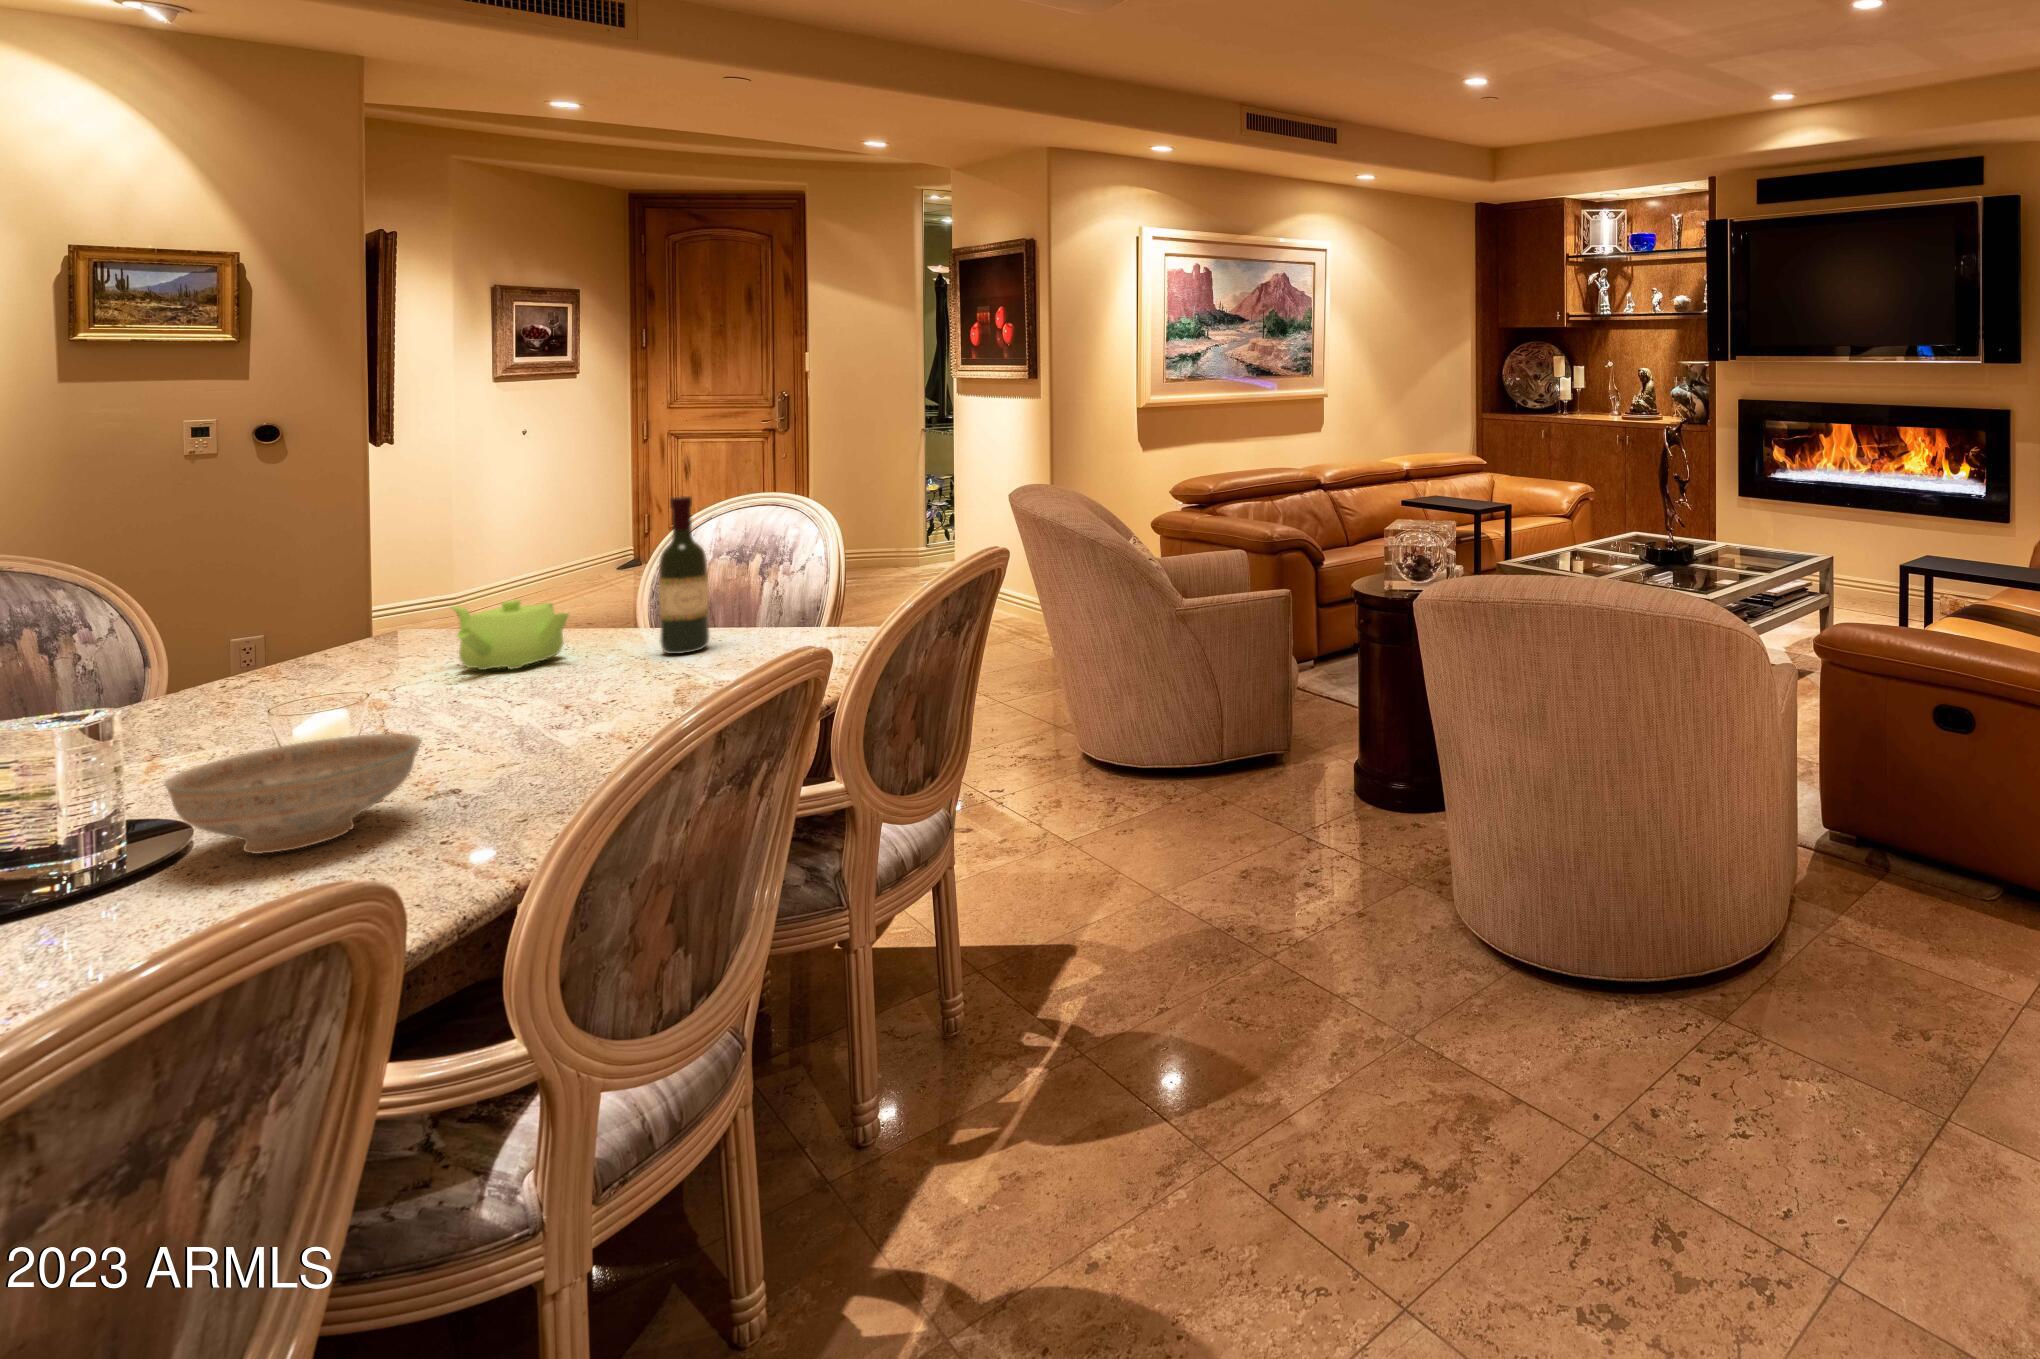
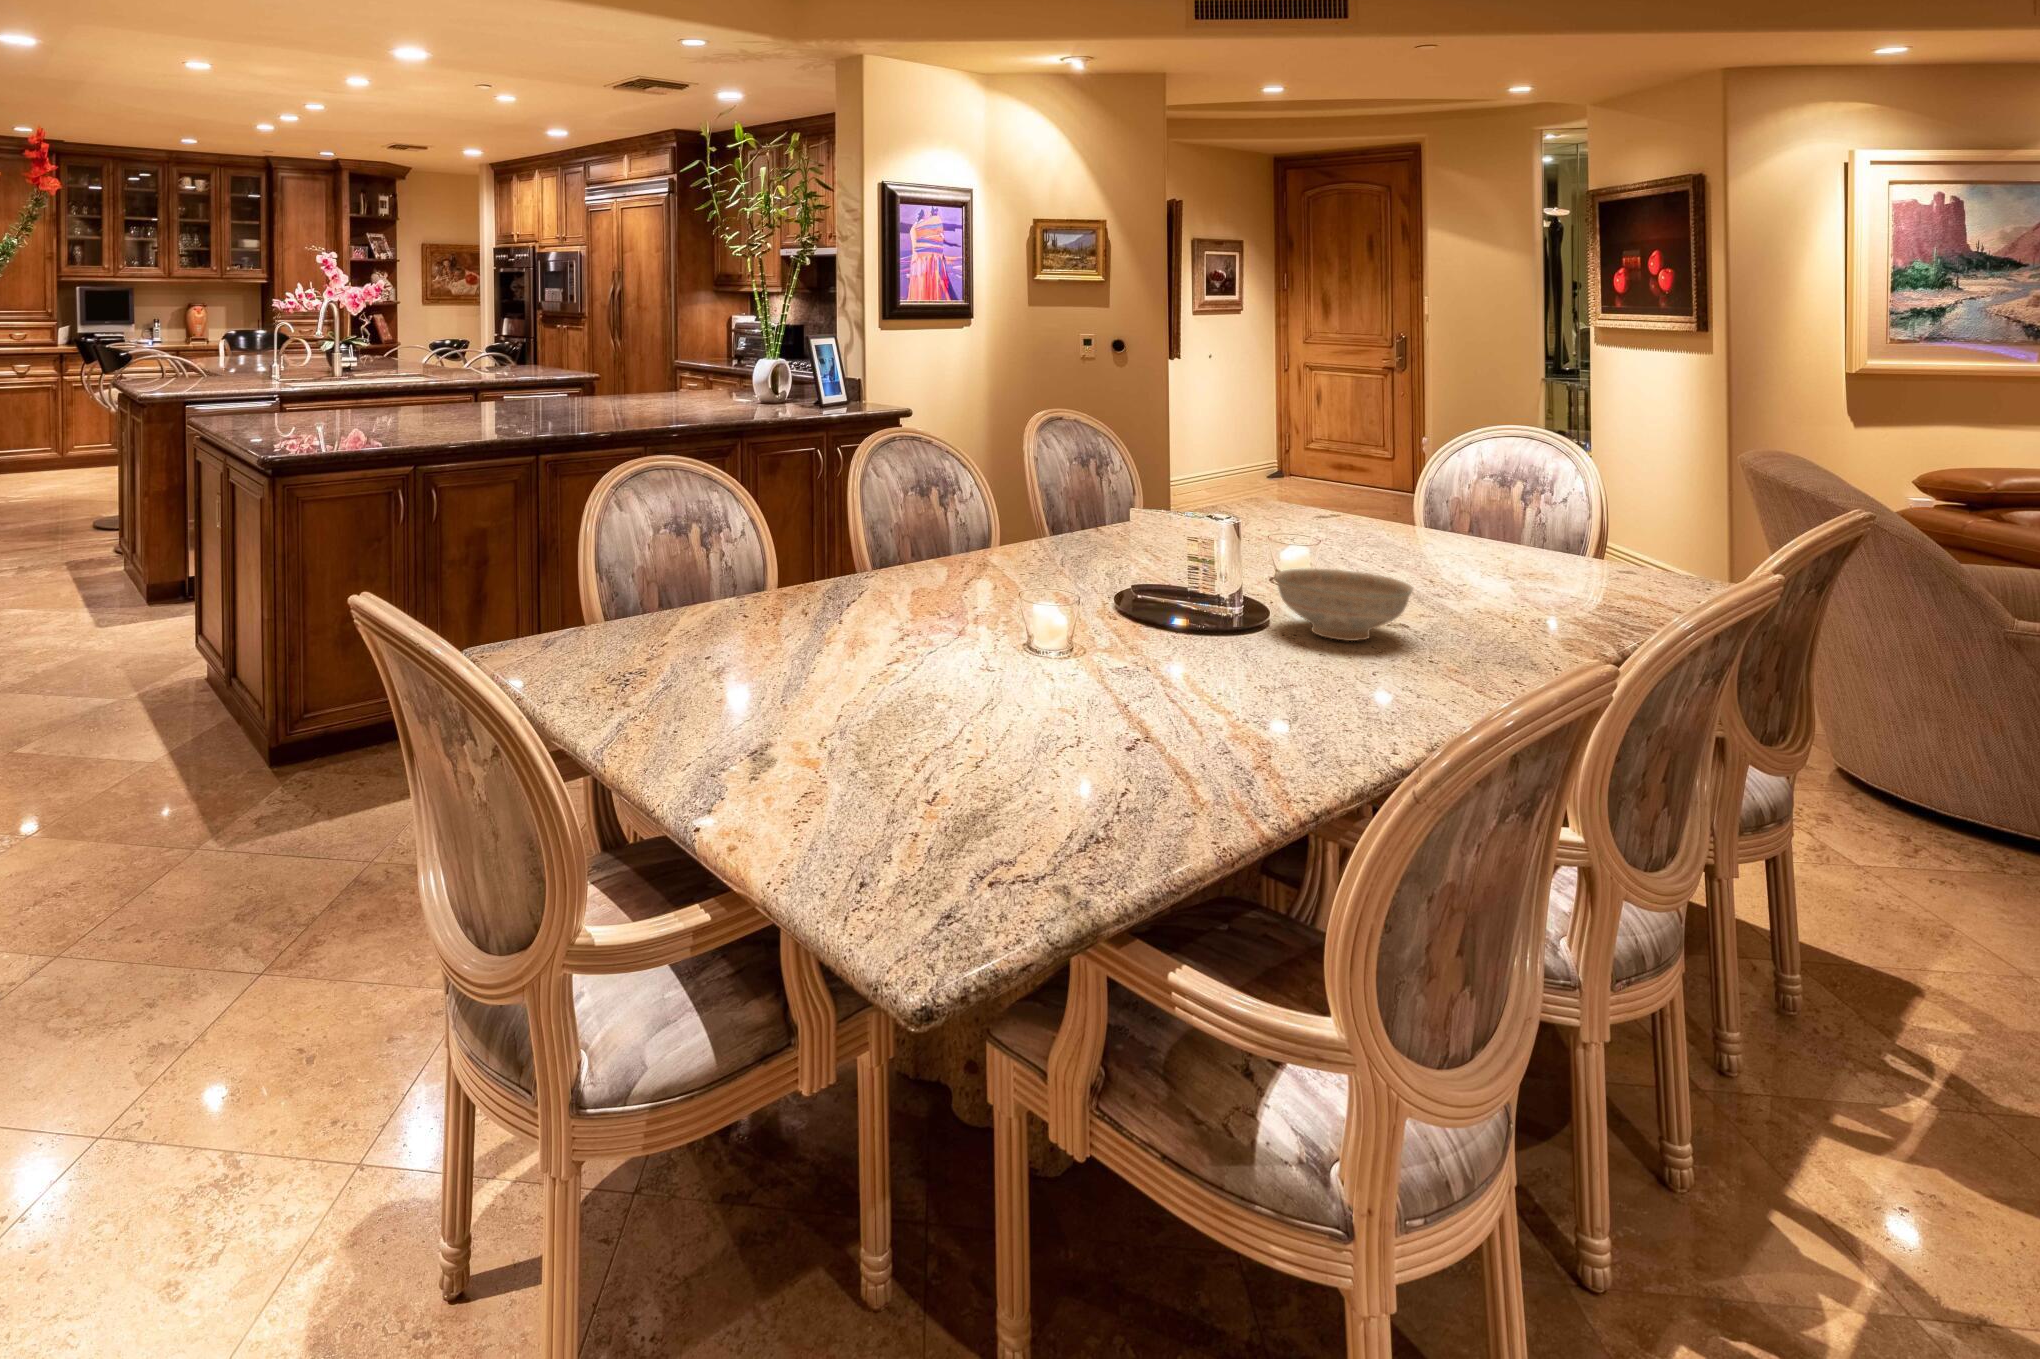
wine bottle: present [659,496,709,654] -> none [1477,425,1518,558]
teapot: present [451,600,569,670] -> none [1319,489,1408,545]

